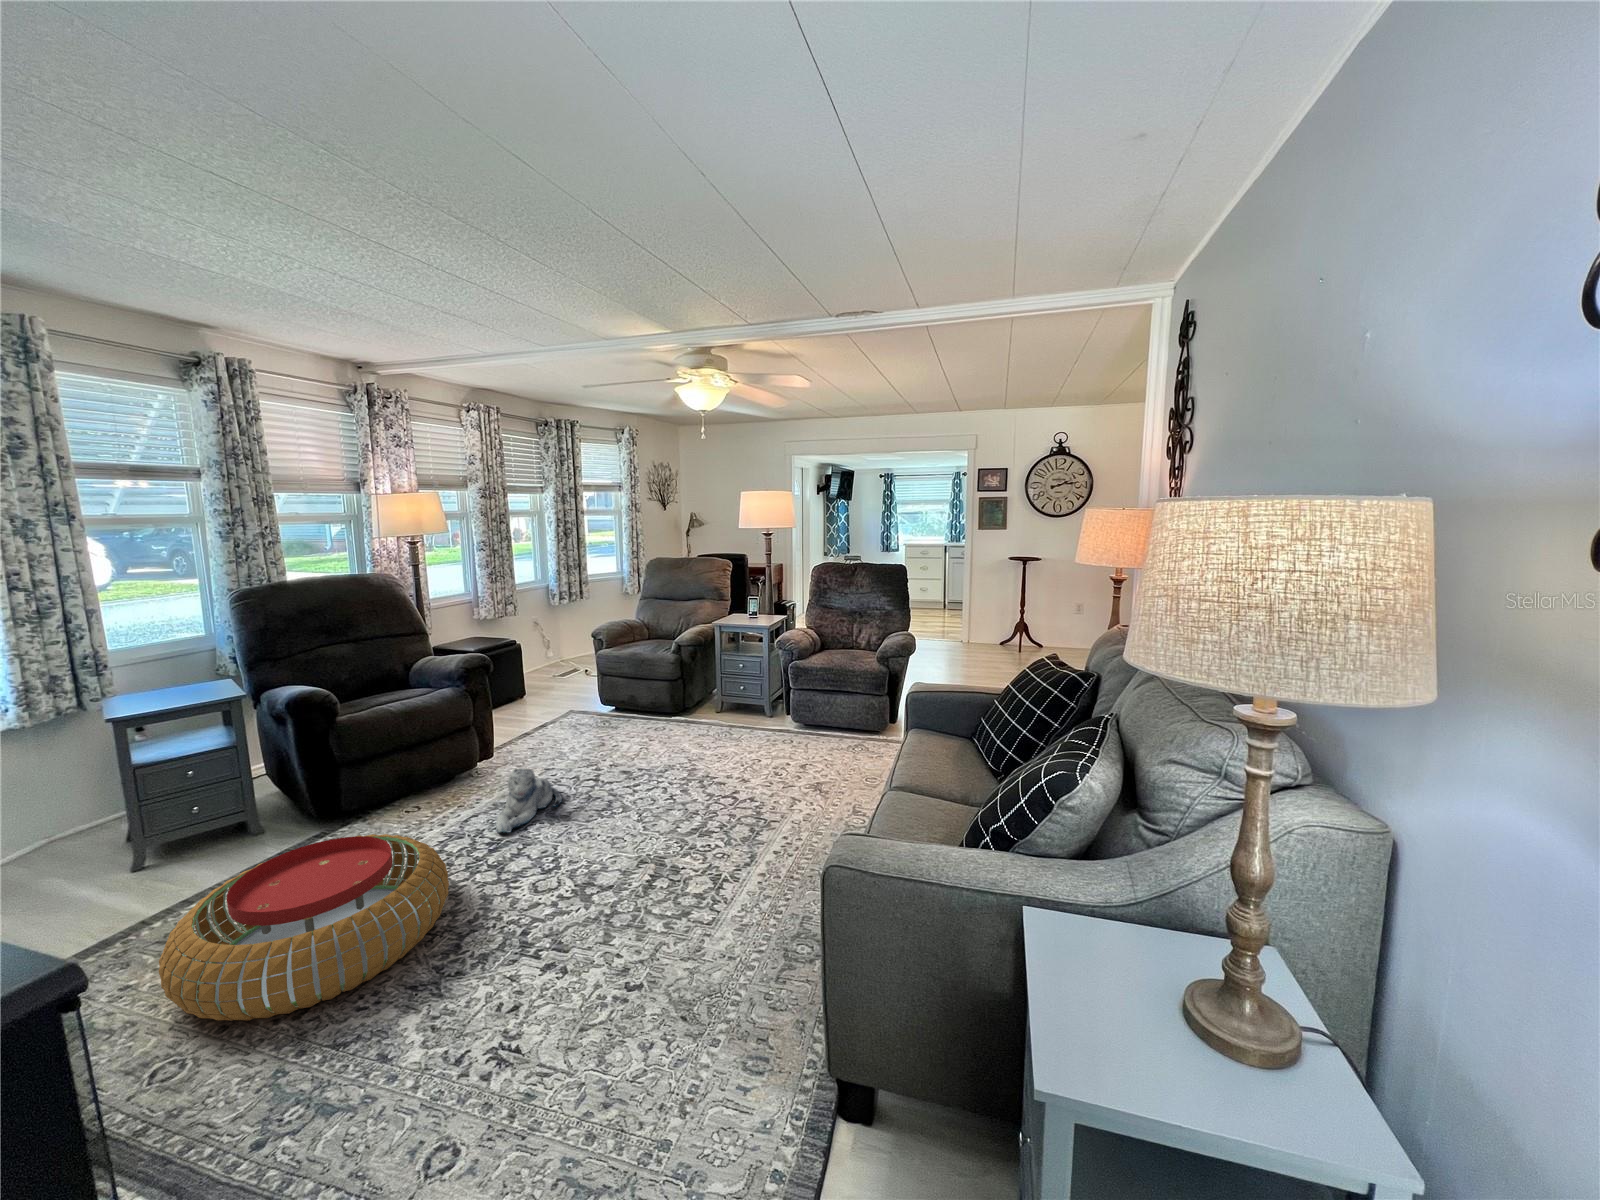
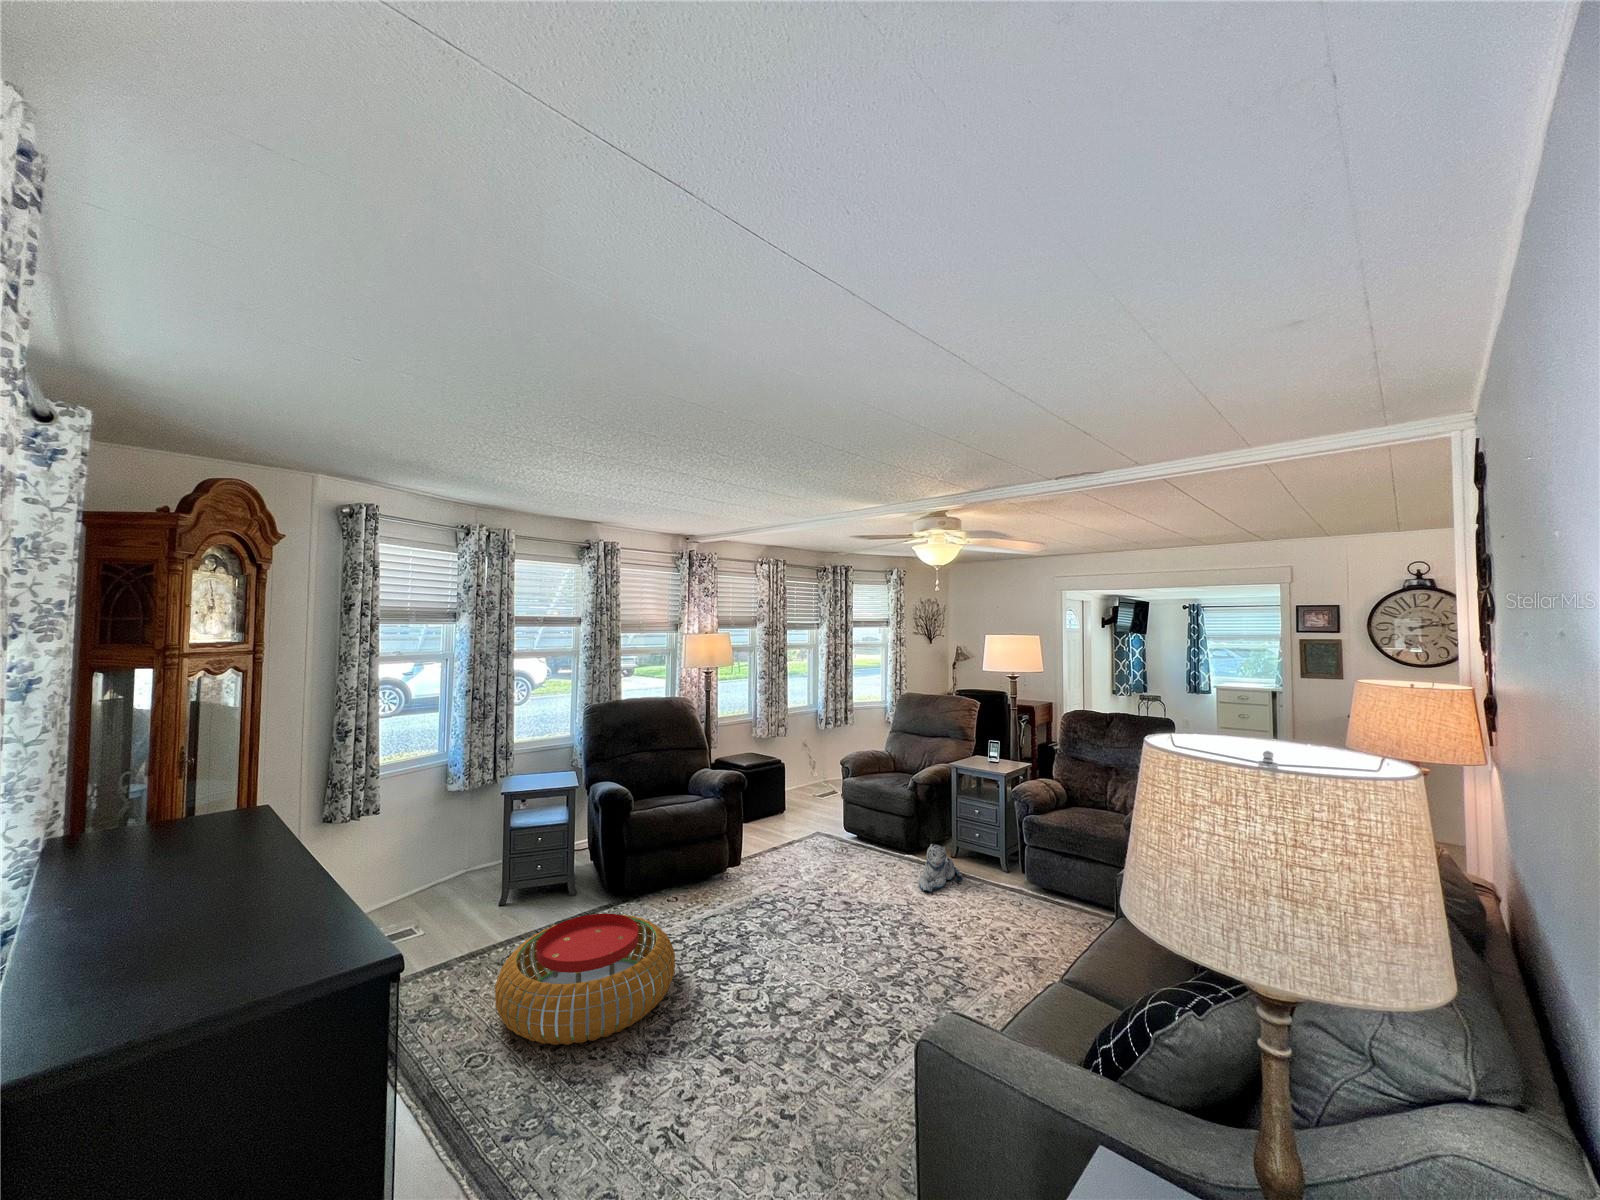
plush toy: present [496,768,562,832] -> present [919,844,962,892]

